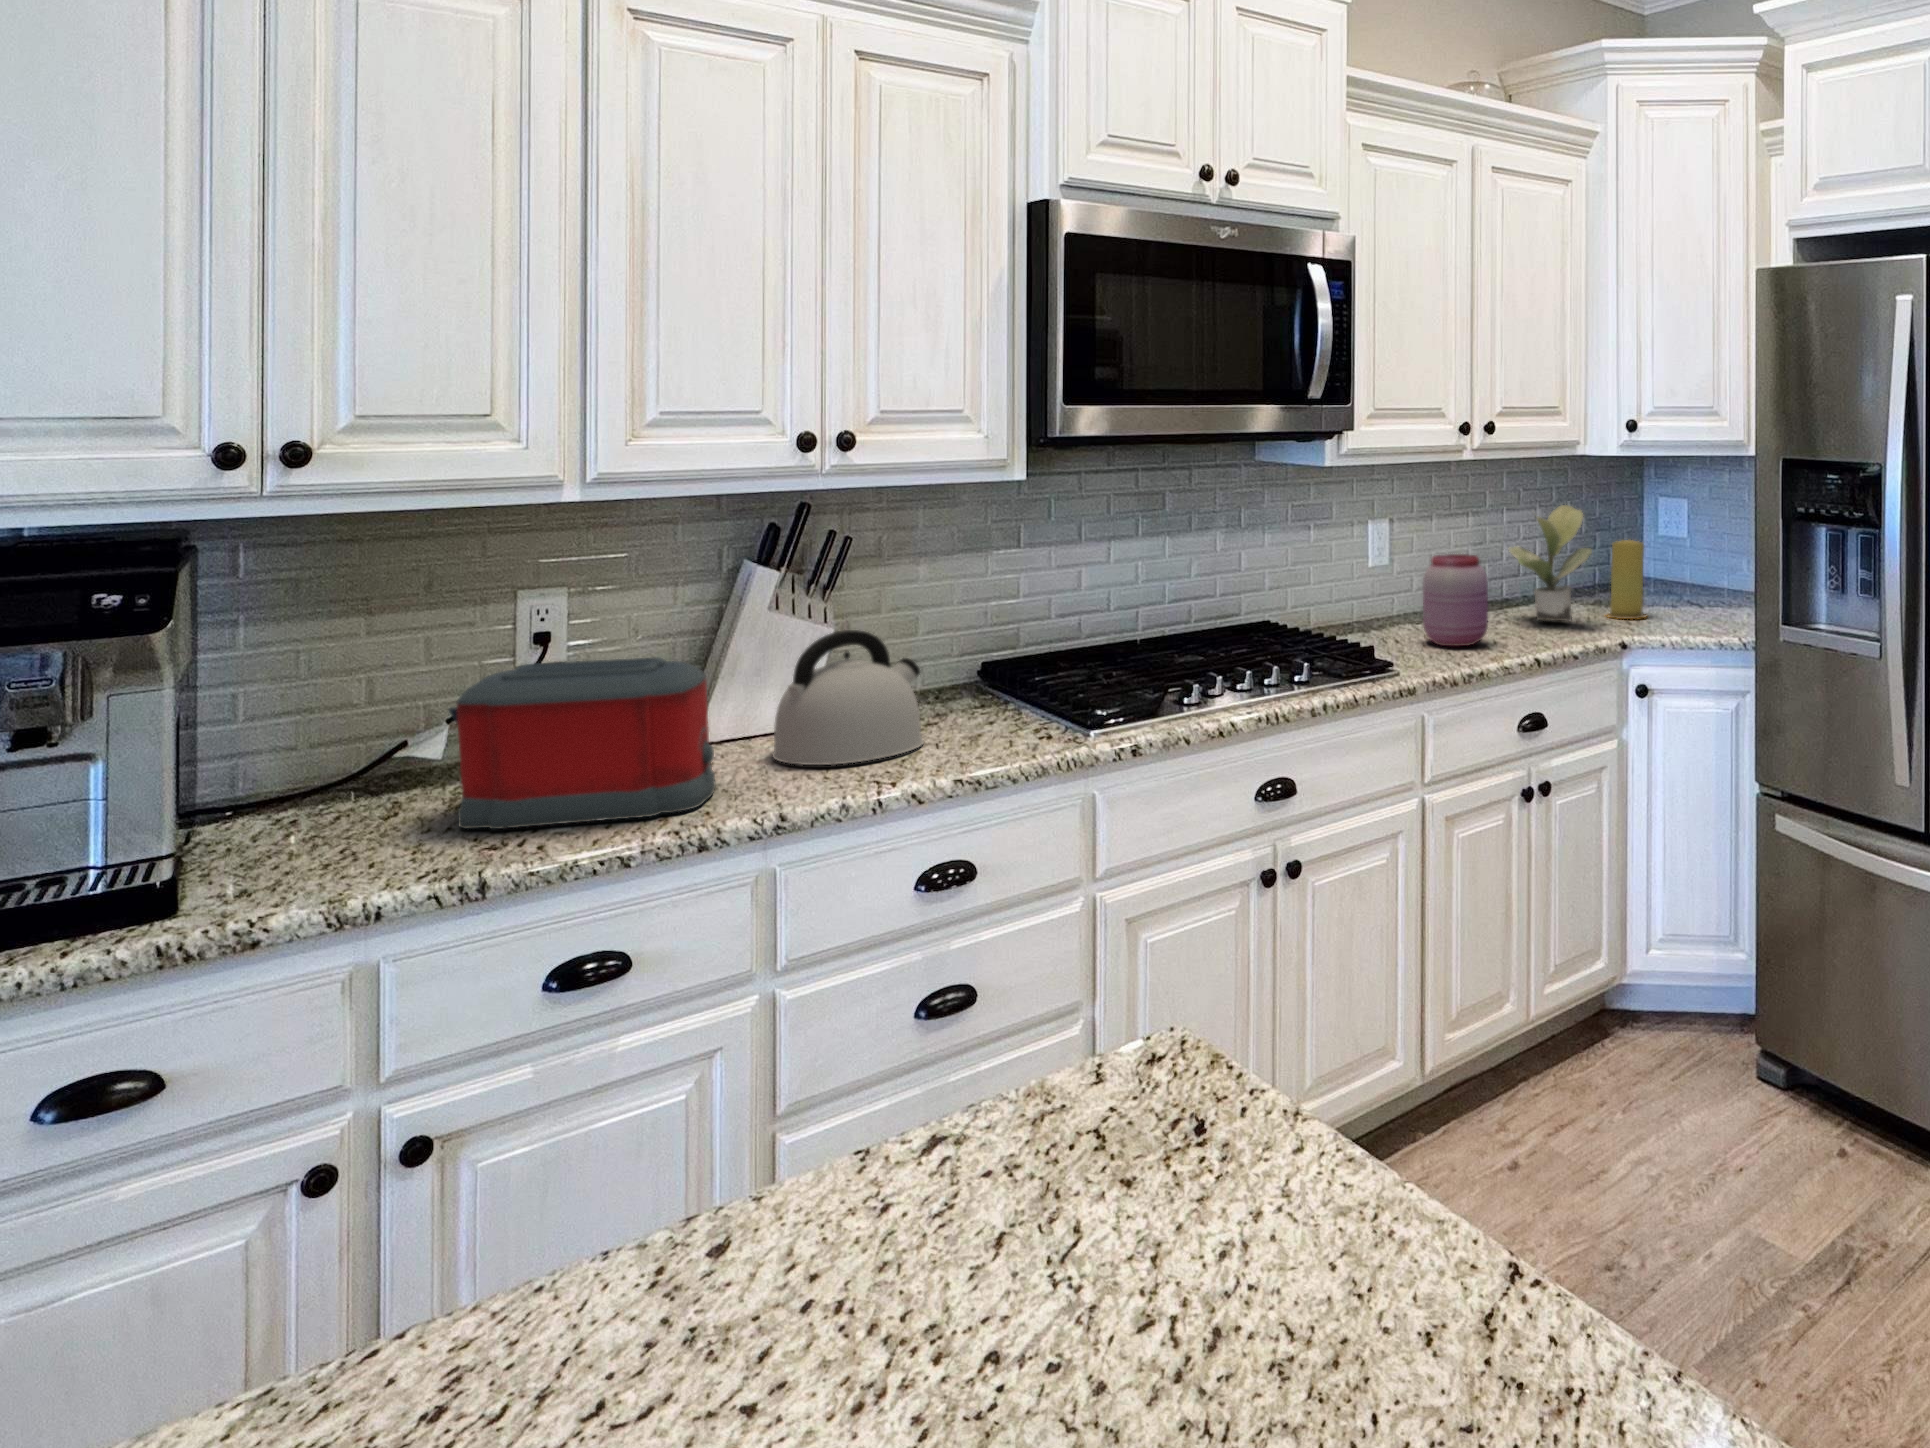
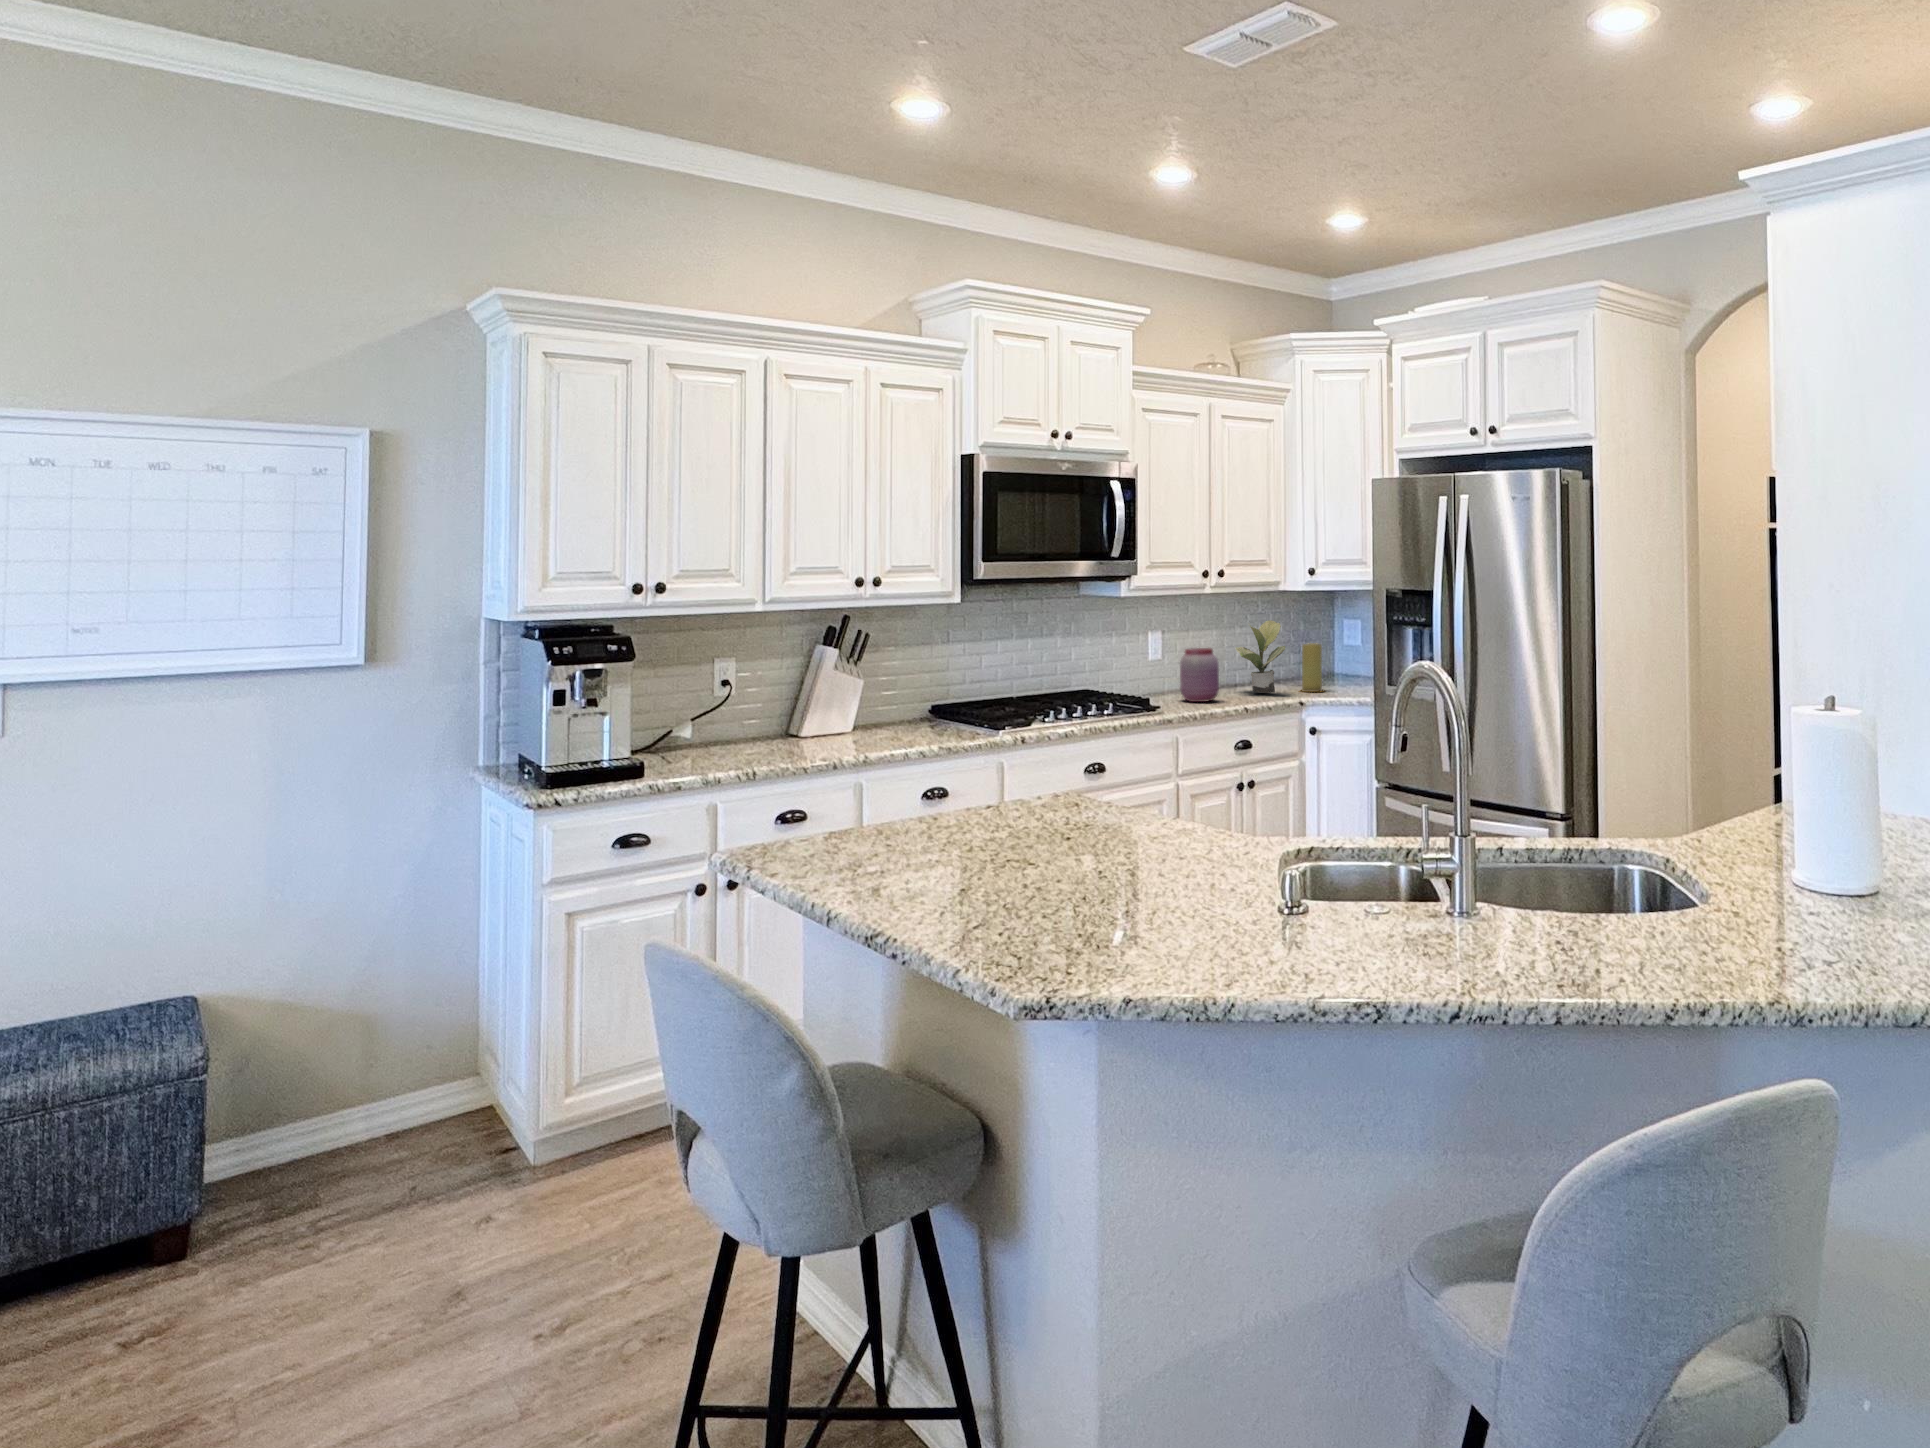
kettle: present [772,630,924,765] -> none [842,678,915,742]
toaster: present [449,657,715,829] -> none [712,685,827,759]

